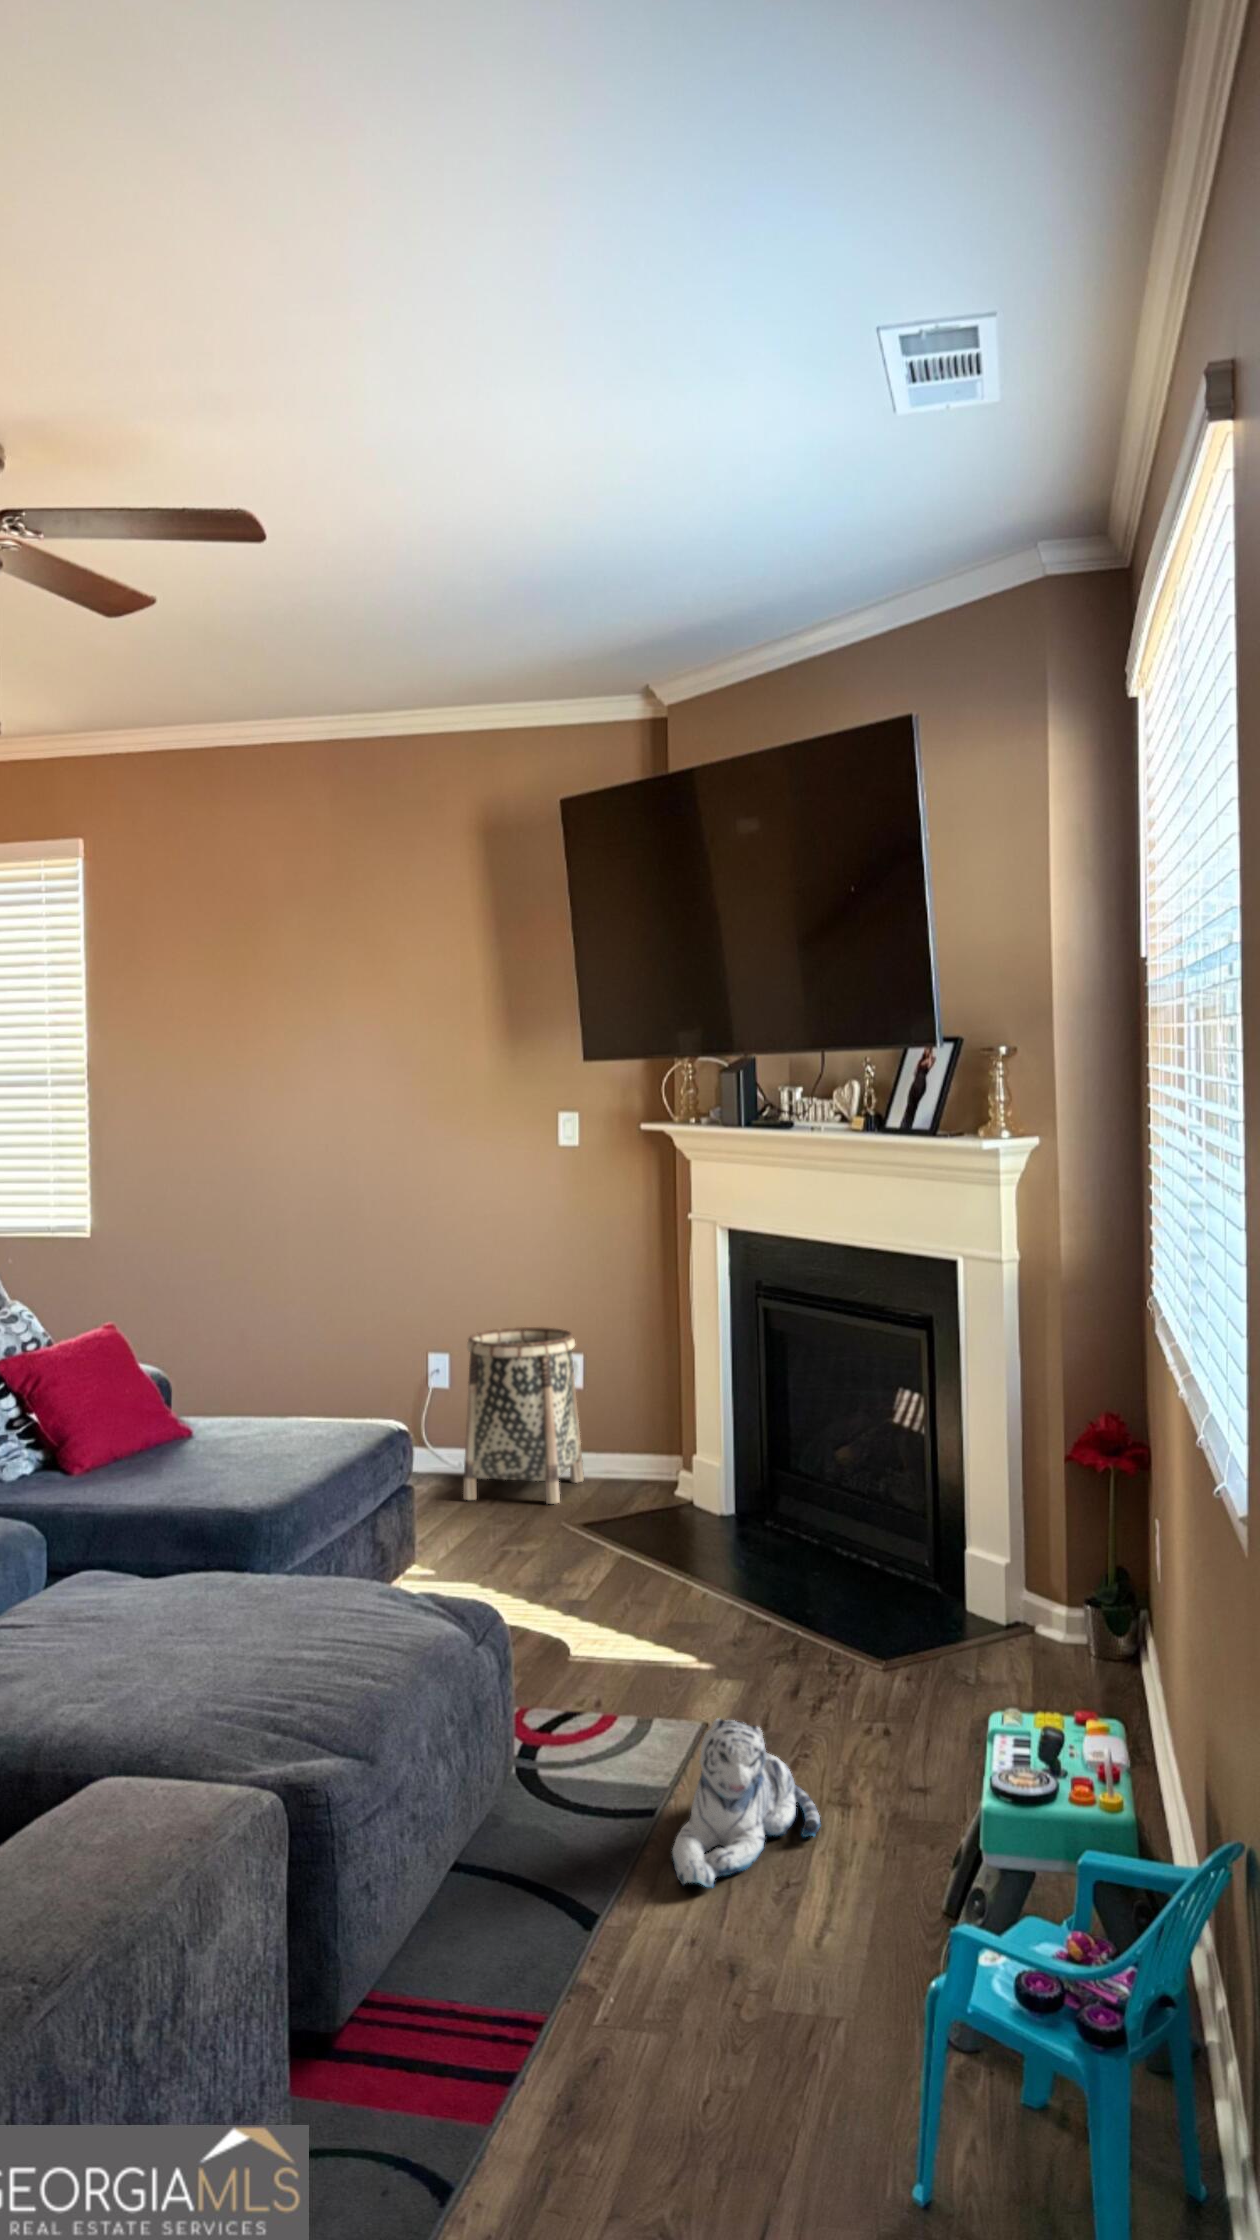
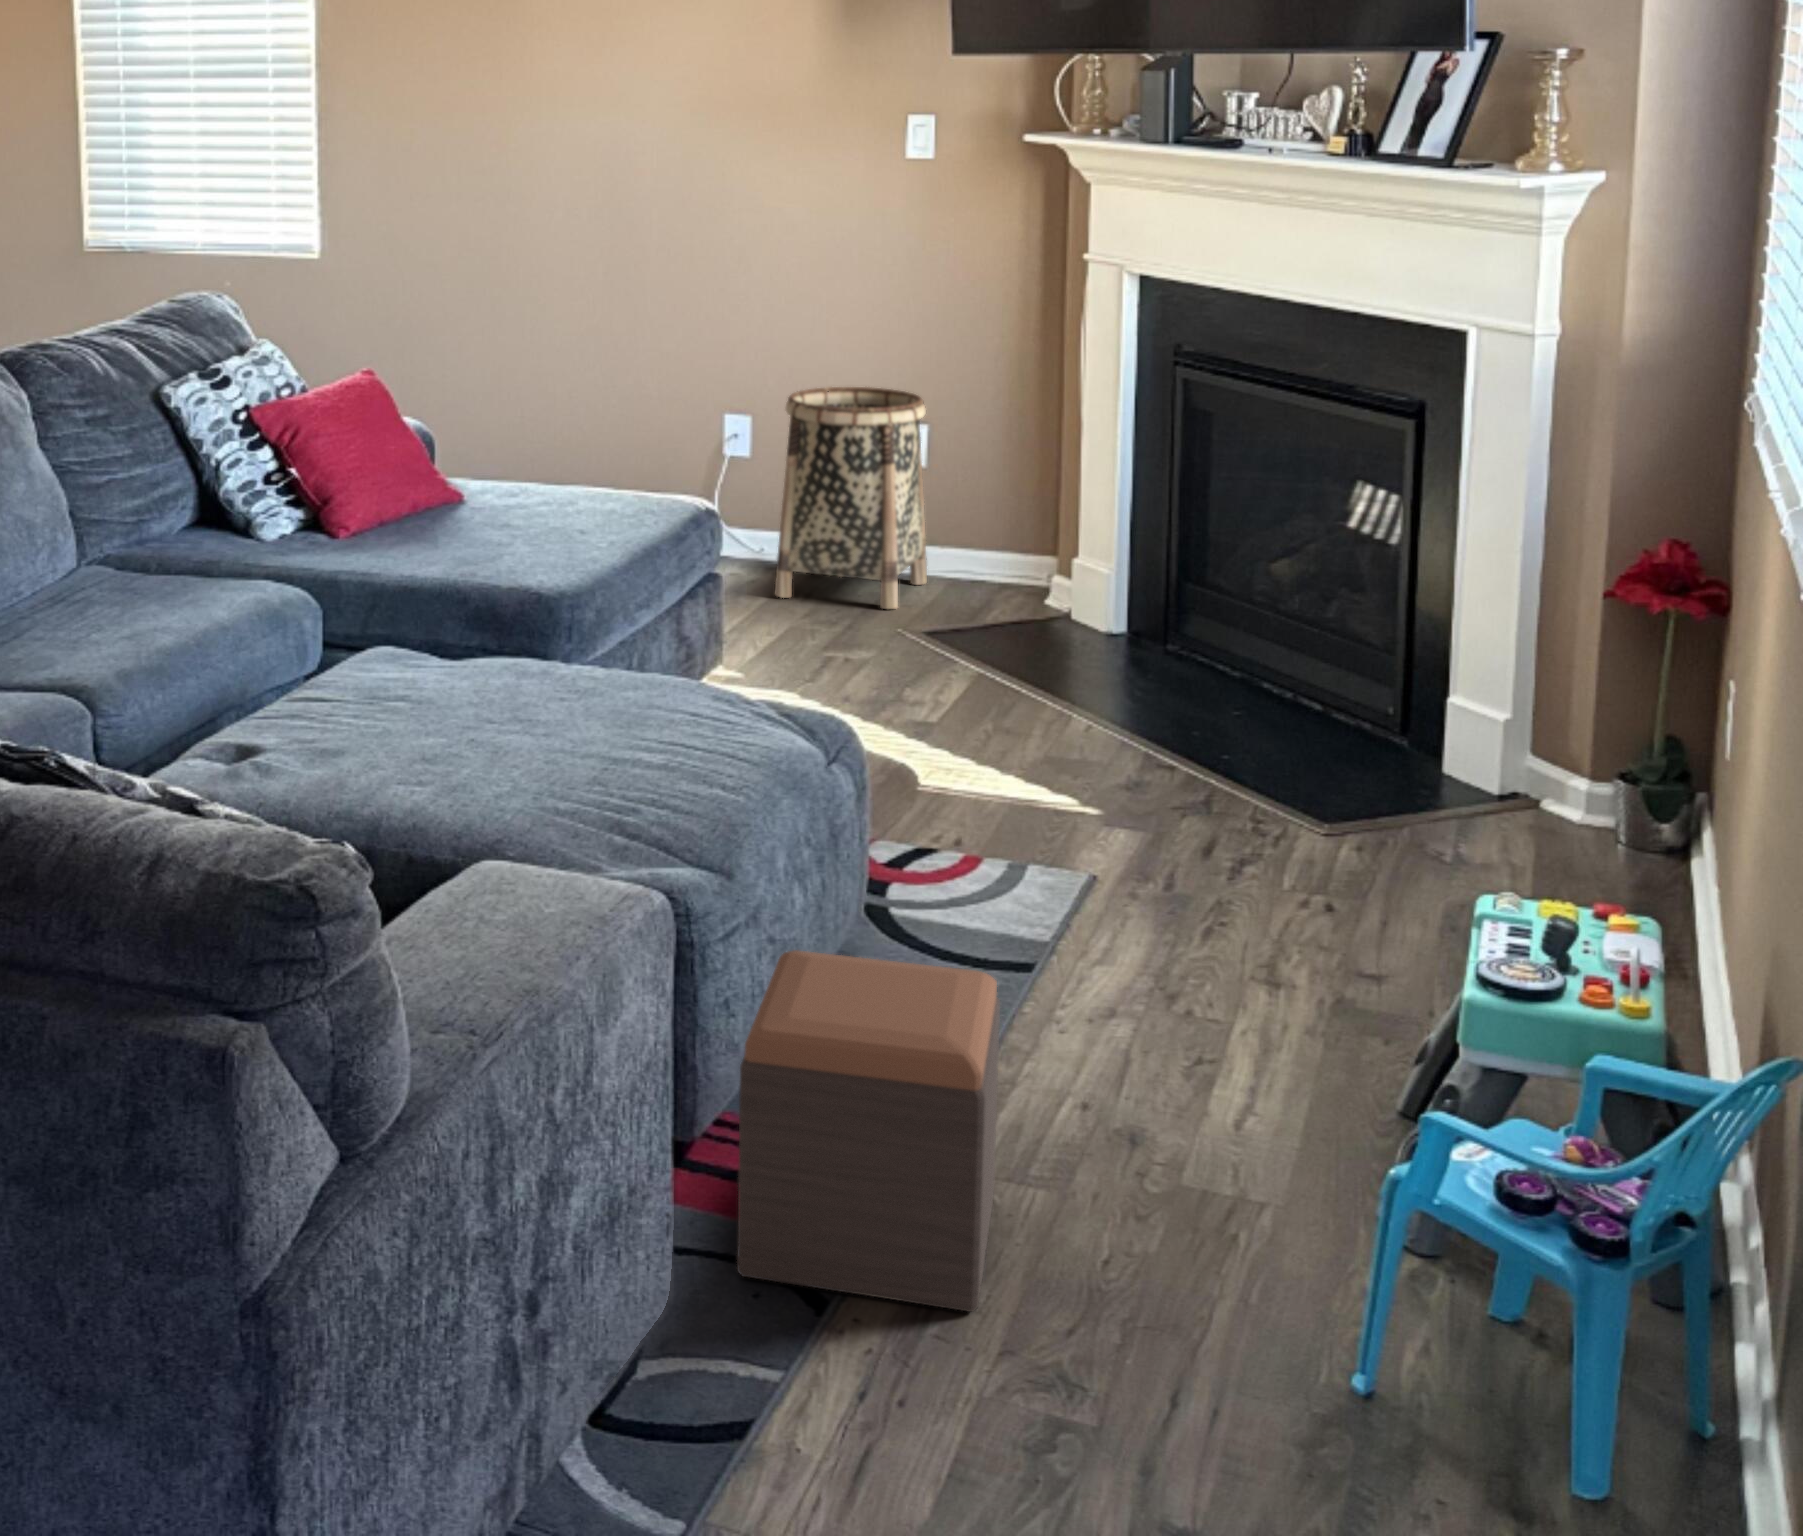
plush toy: present [672,1718,820,1887] -> none [1063,873,1245,1060]
footstool: none [363,1824,607,2162] -> present [737,950,1000,1312]

